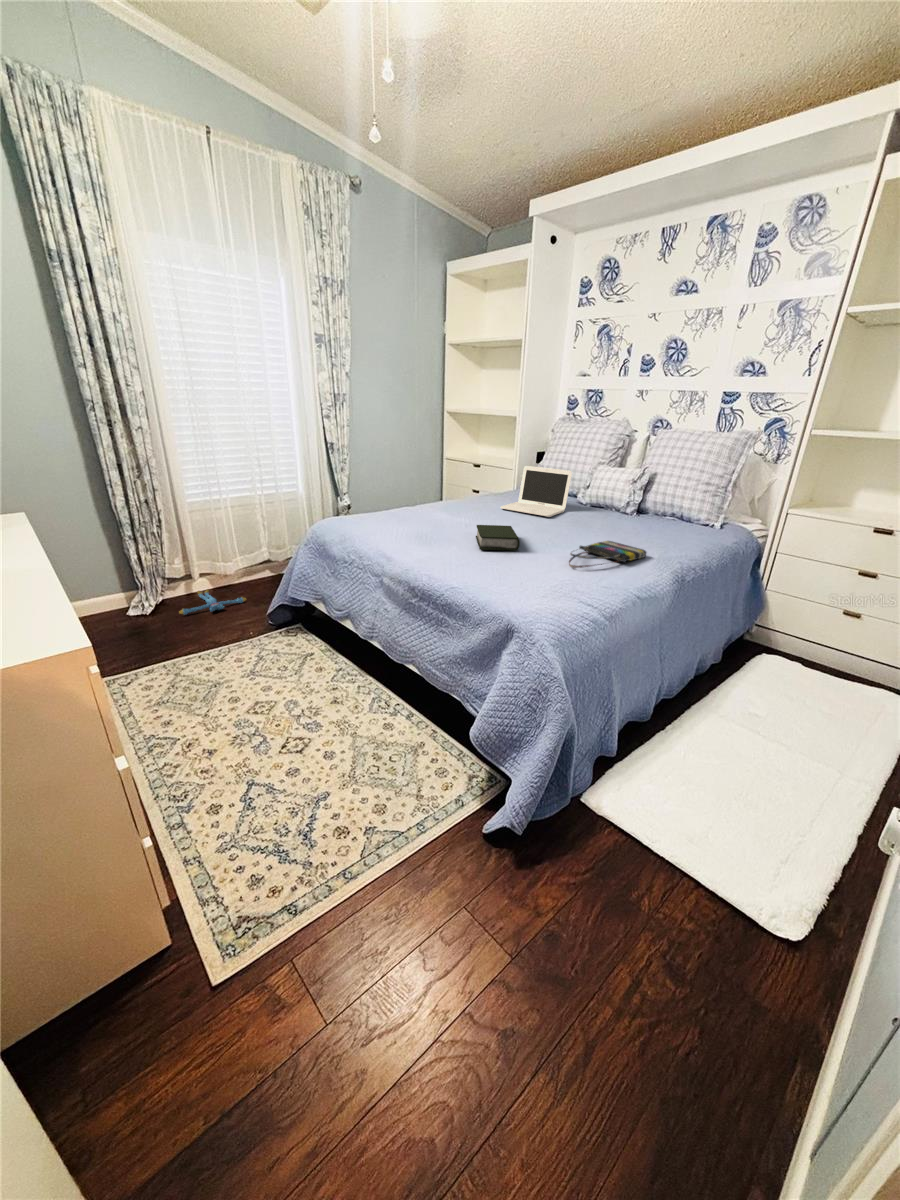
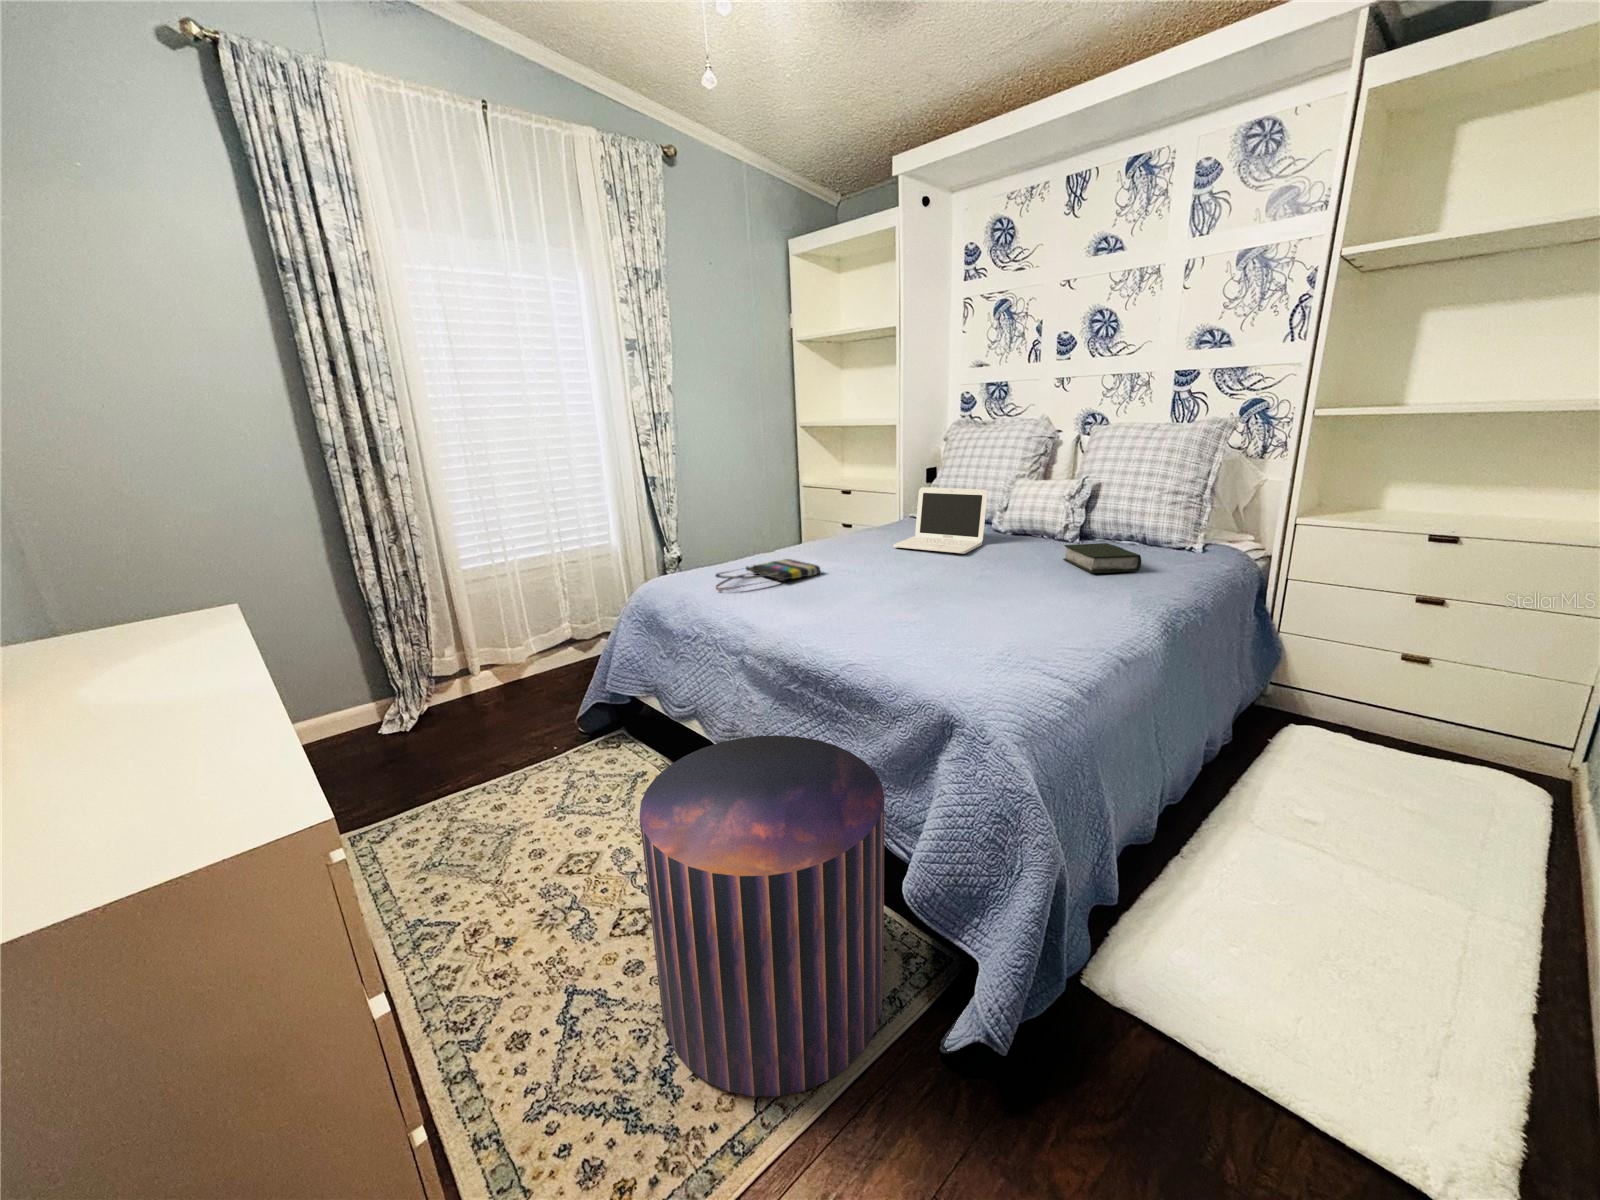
book: present [476,525,520,551] -> present [1063,543,1141,573]
tote bag: present [569,541,646,568] -> present [715,559,820,590]
plush toy: present [179,590,246,614] -> none [453,688,546,728]
pouf: none [297,630,460,850] -> present [640,735,884,1097]

